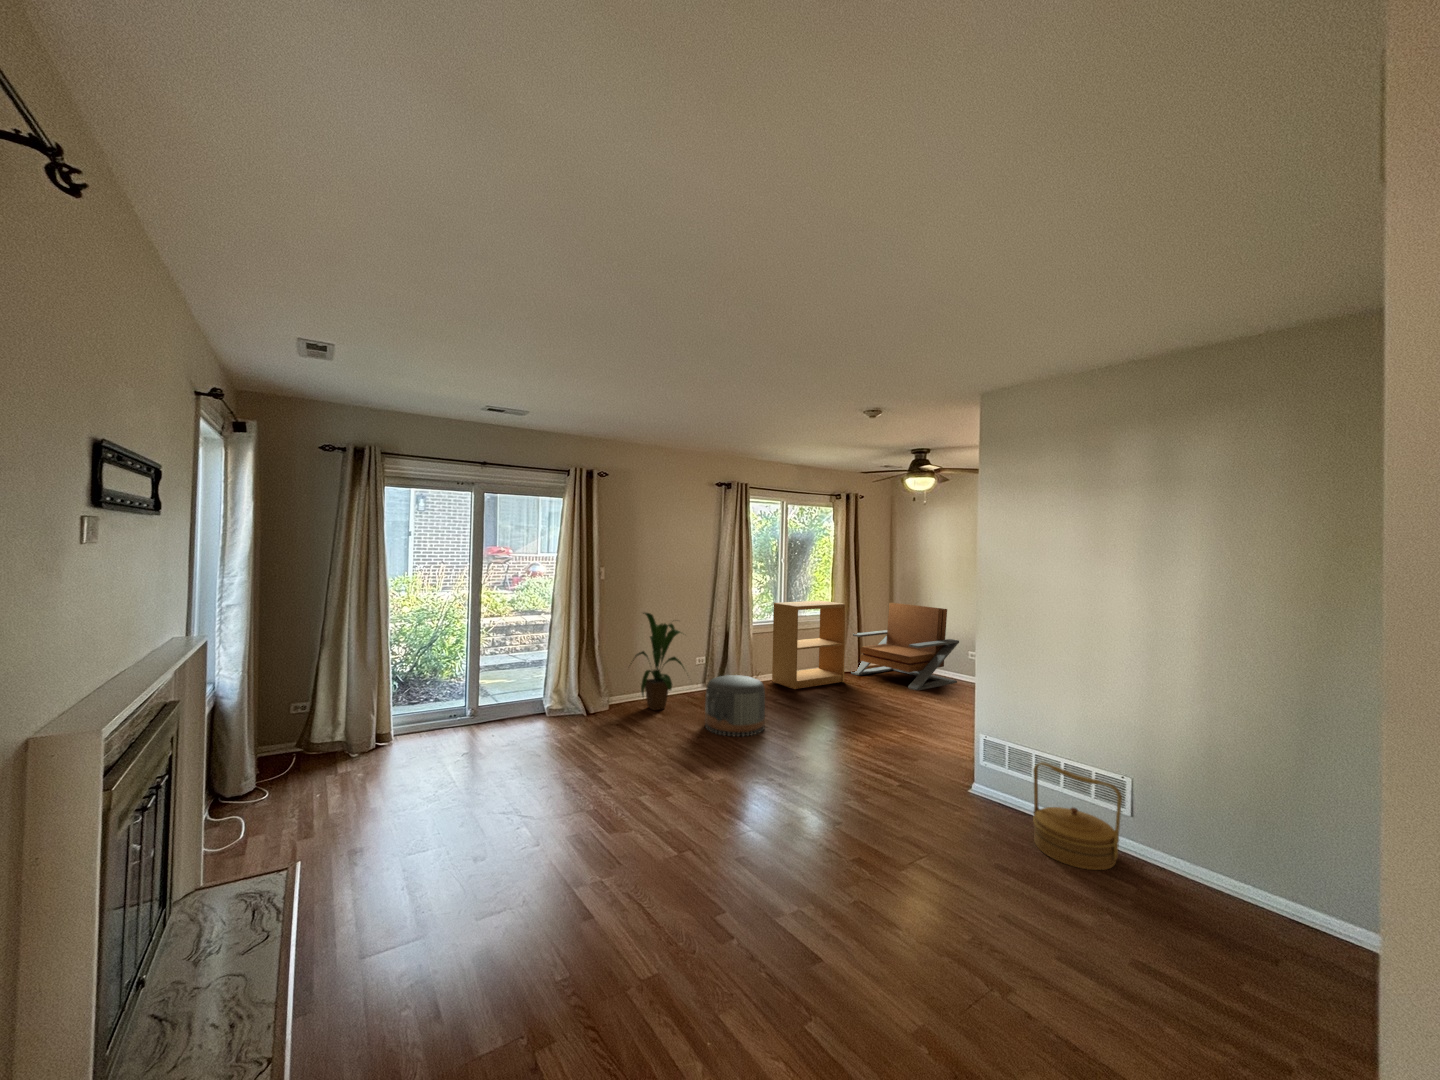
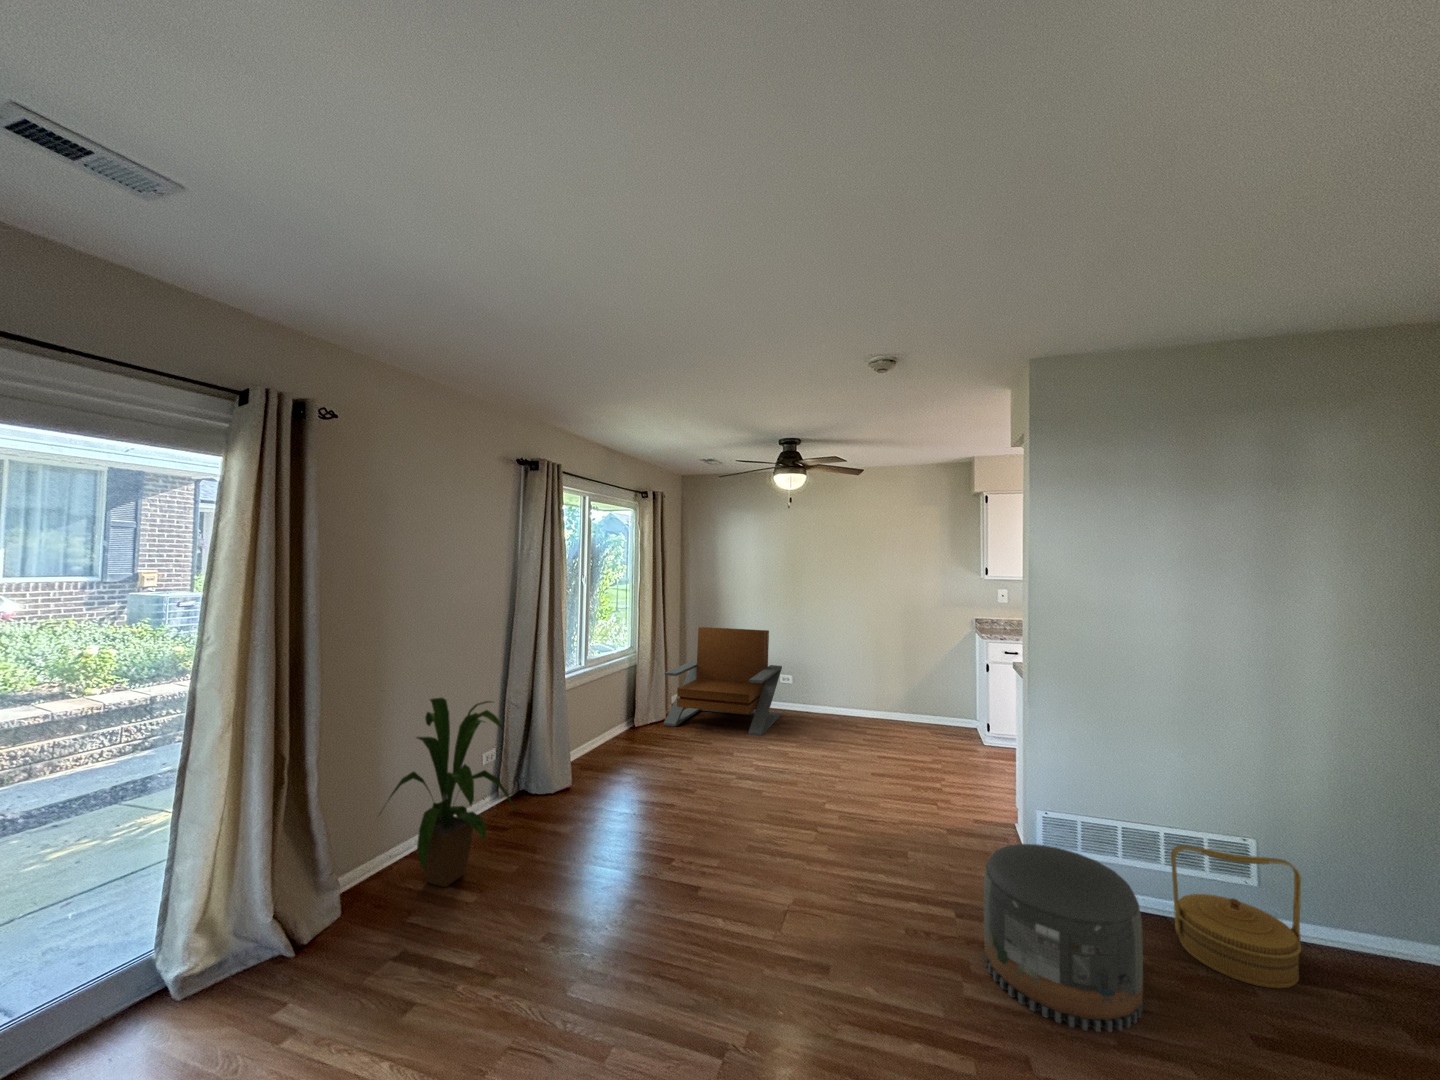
bookshelf: present [772,601,846,689] -> none [582,633,674,769]
pouf: present [705,675,765,736] -> present [984,844,1143,1032]

